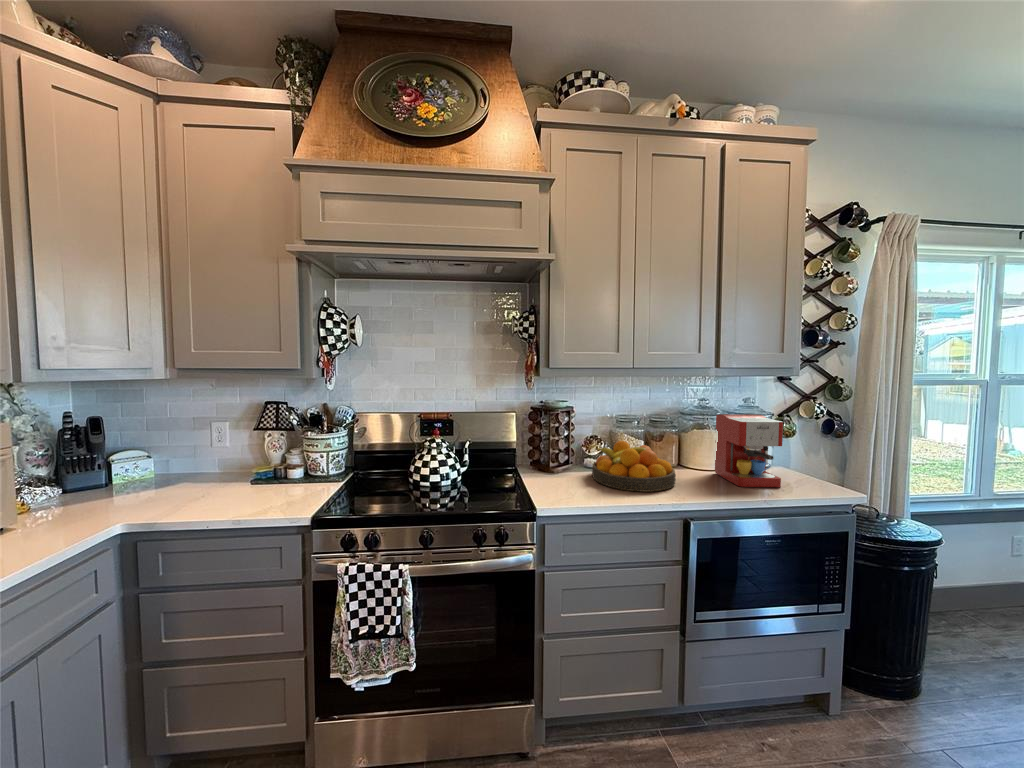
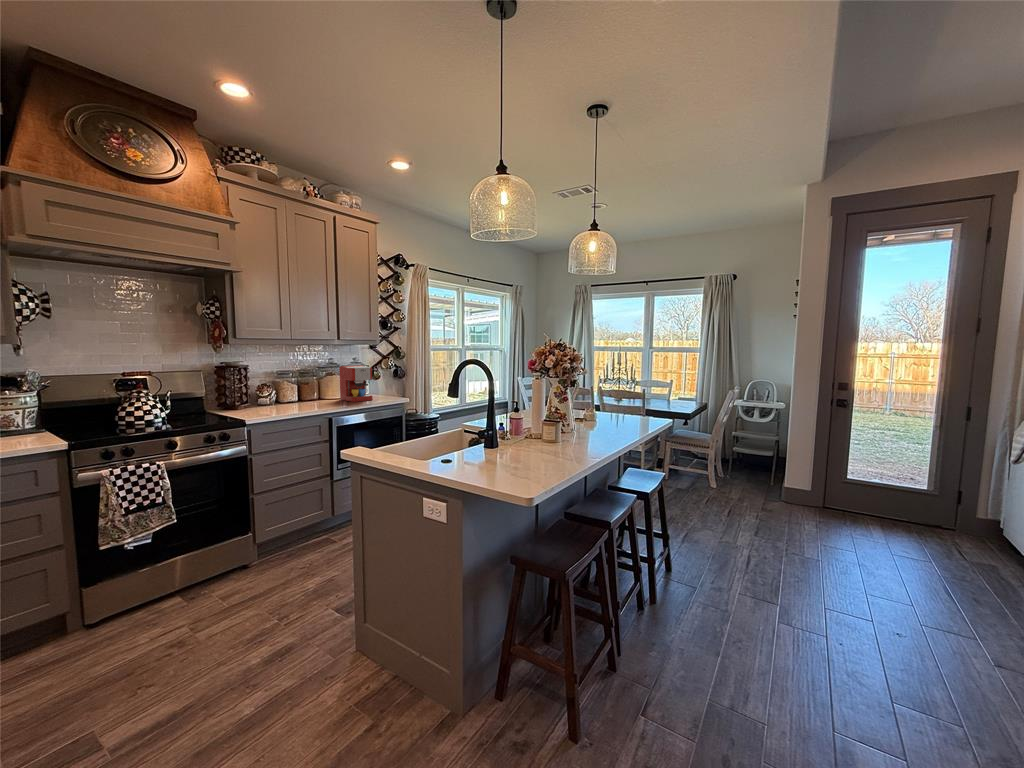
fruit bowl: present [592,441,676,492] -> none [267,385,320,410]

